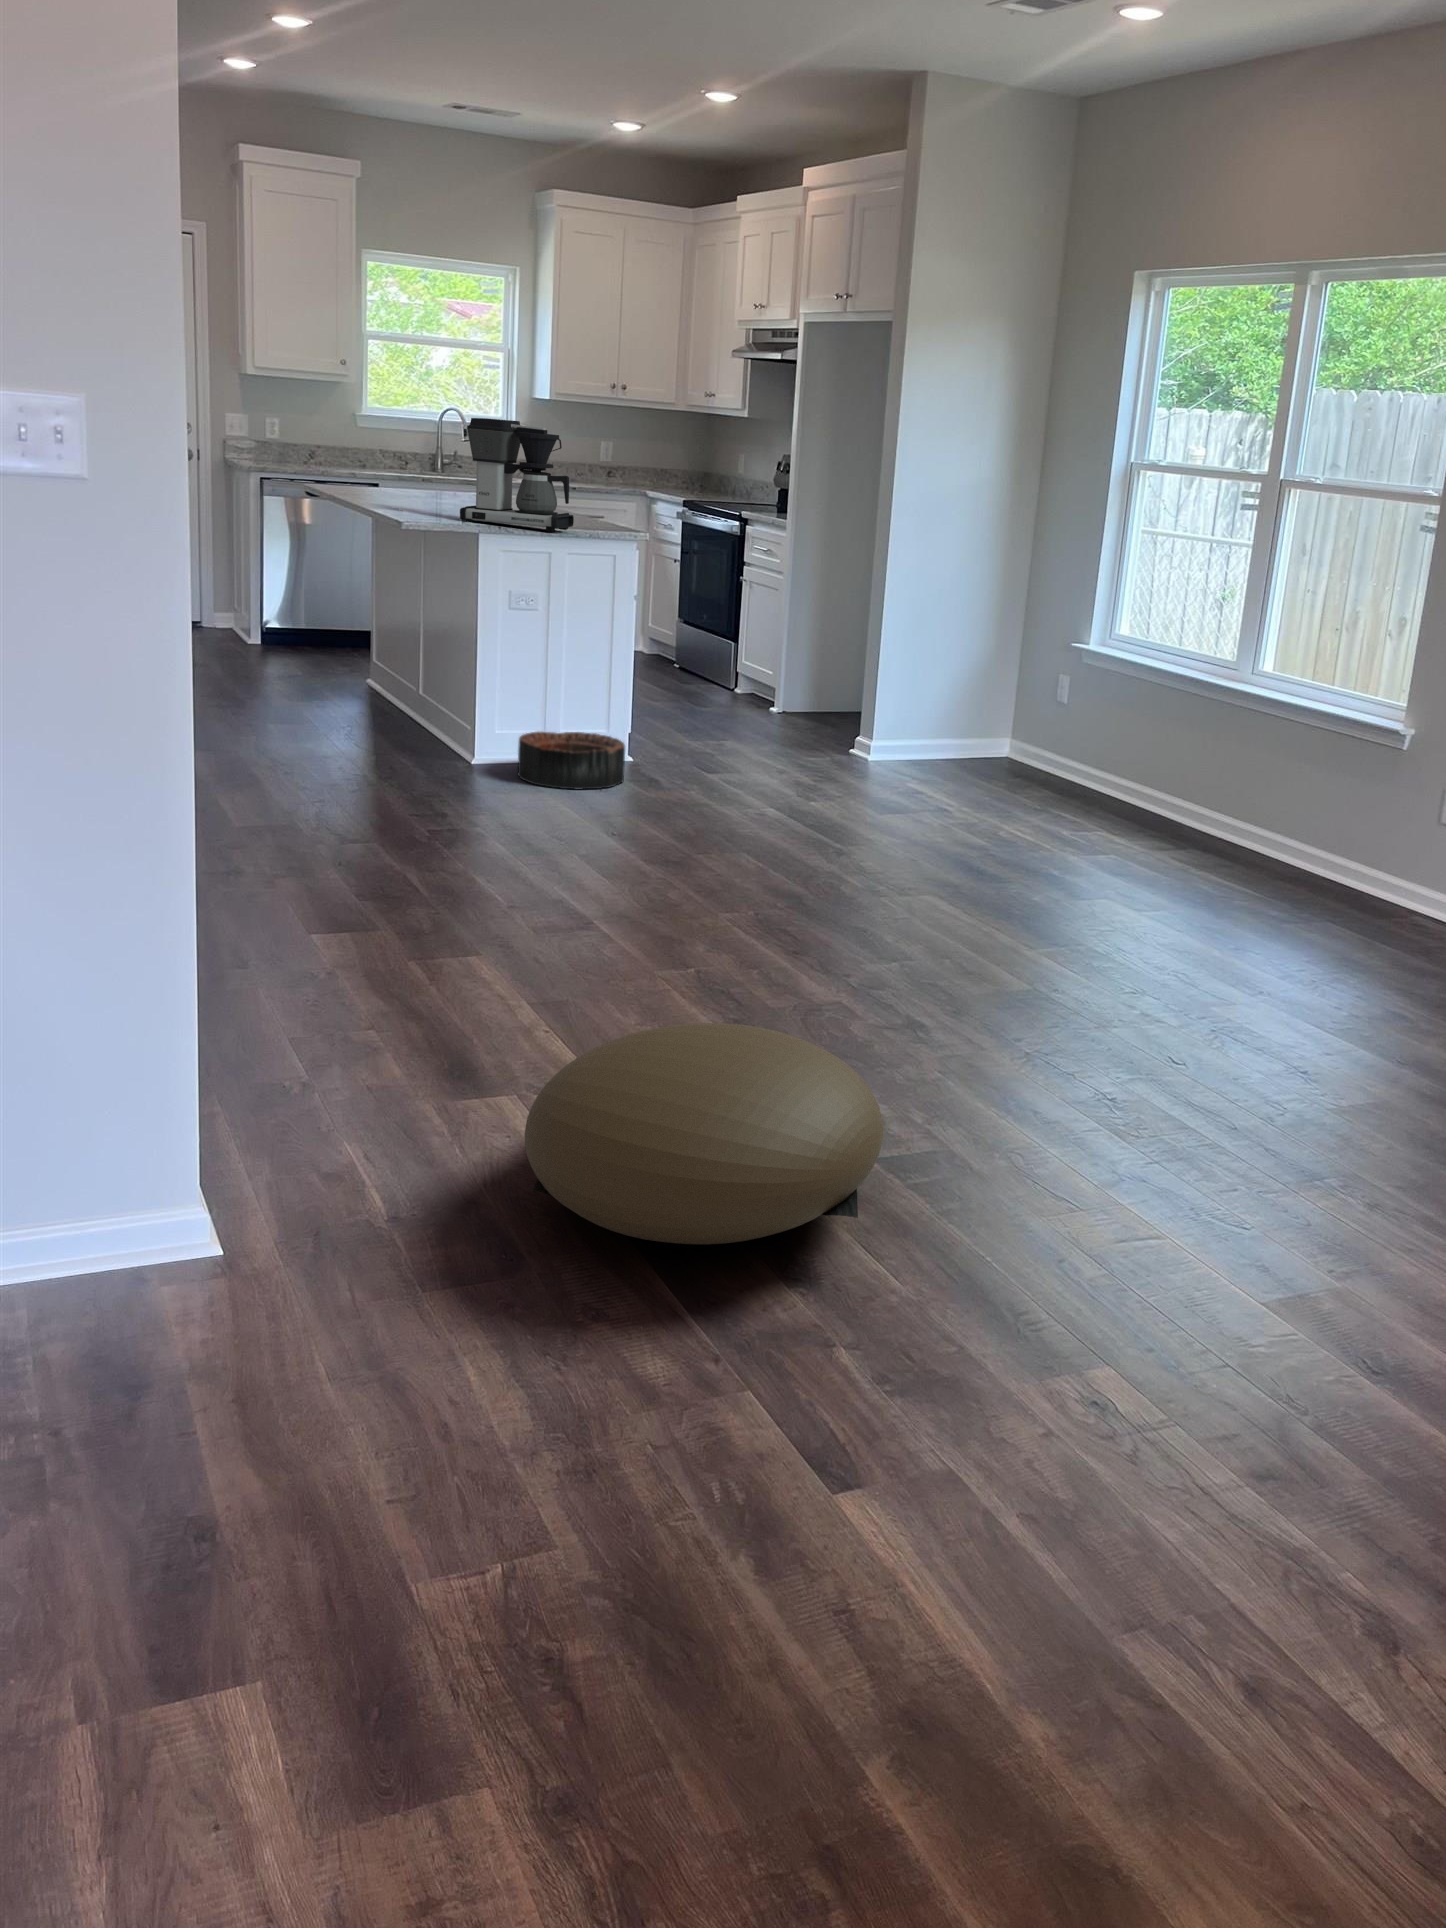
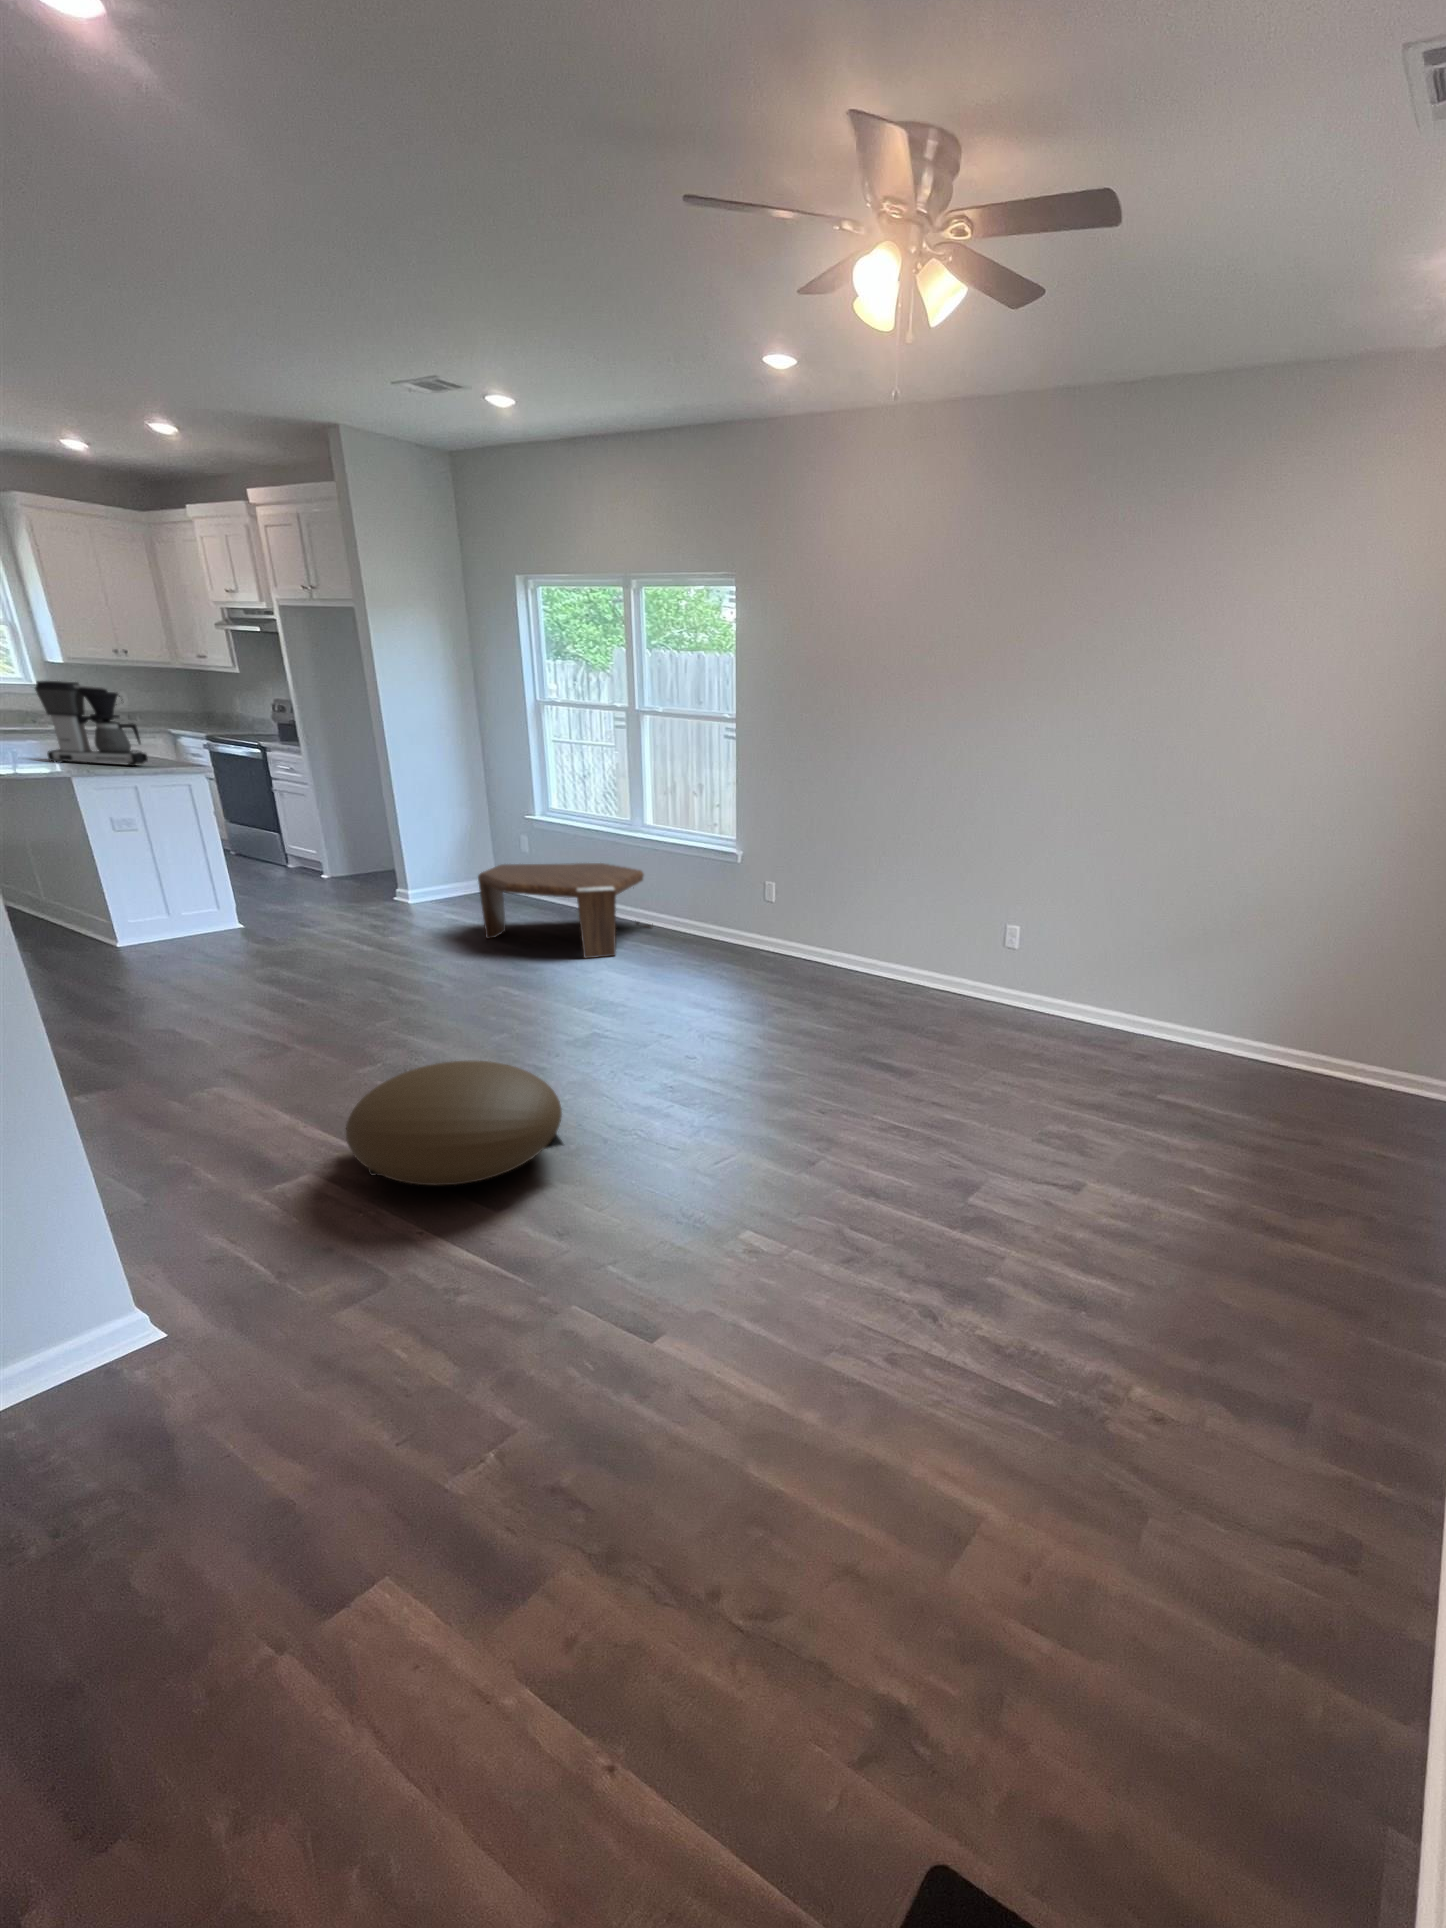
coffee table: none [952,714,1254,889] -> present [478,863,651,958]
basket: present [518,731,625,789] -> none [155,908,246,949]

